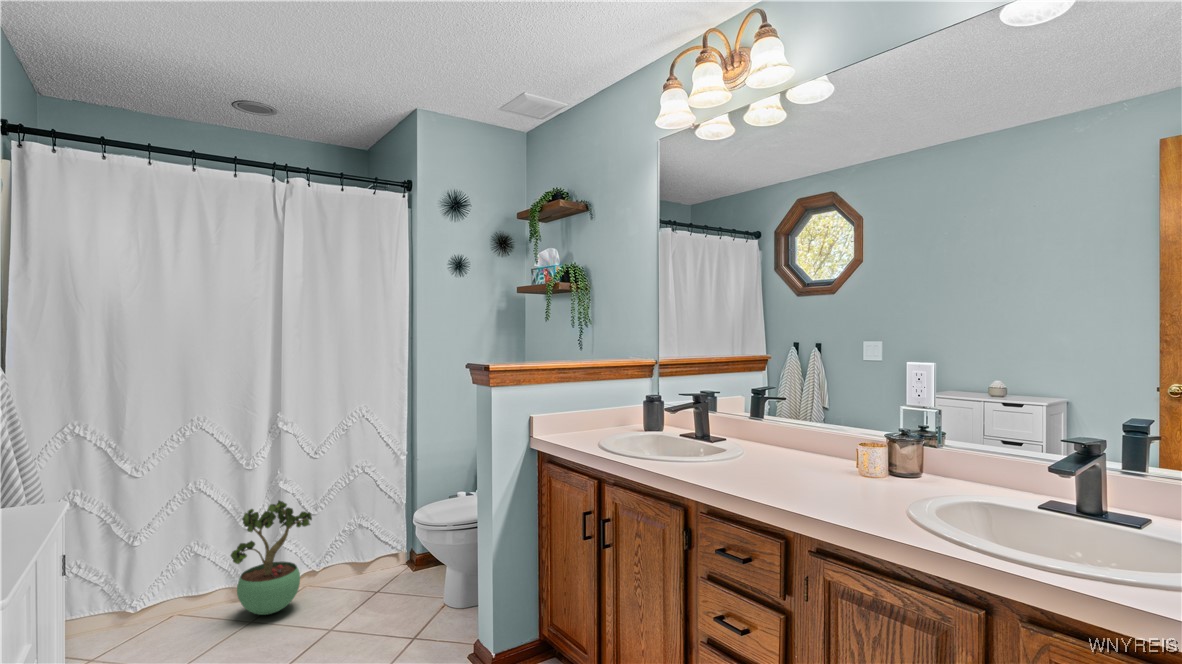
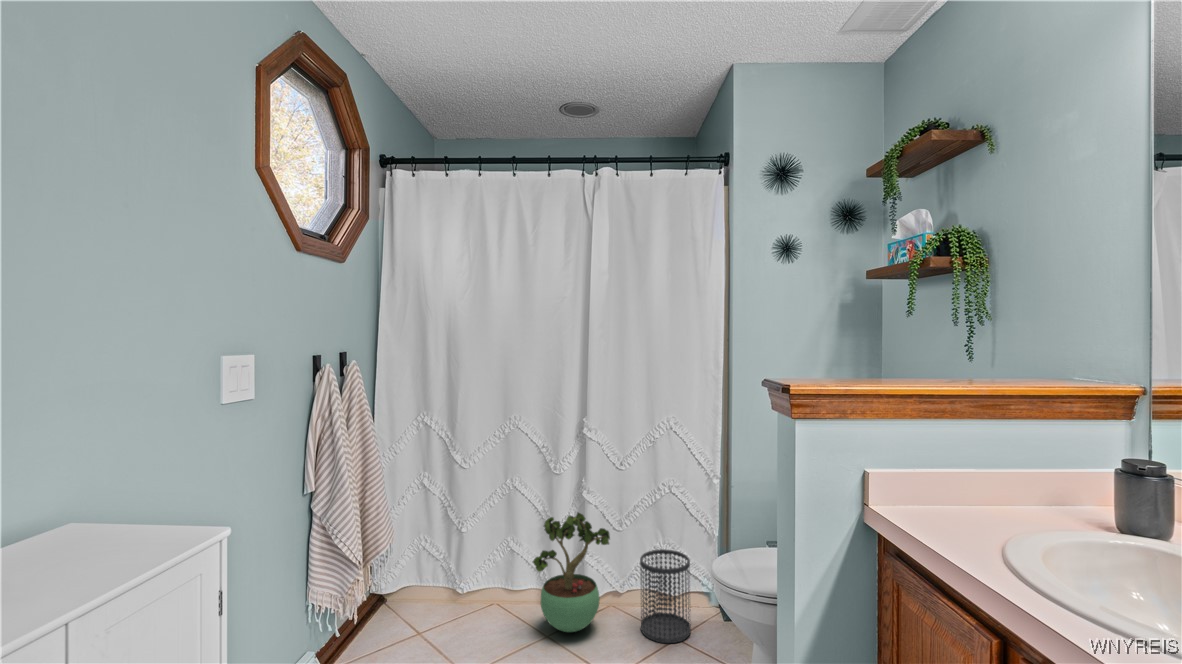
wastebasket: none [339,522,385,600] -> present [640,549,691,643]

